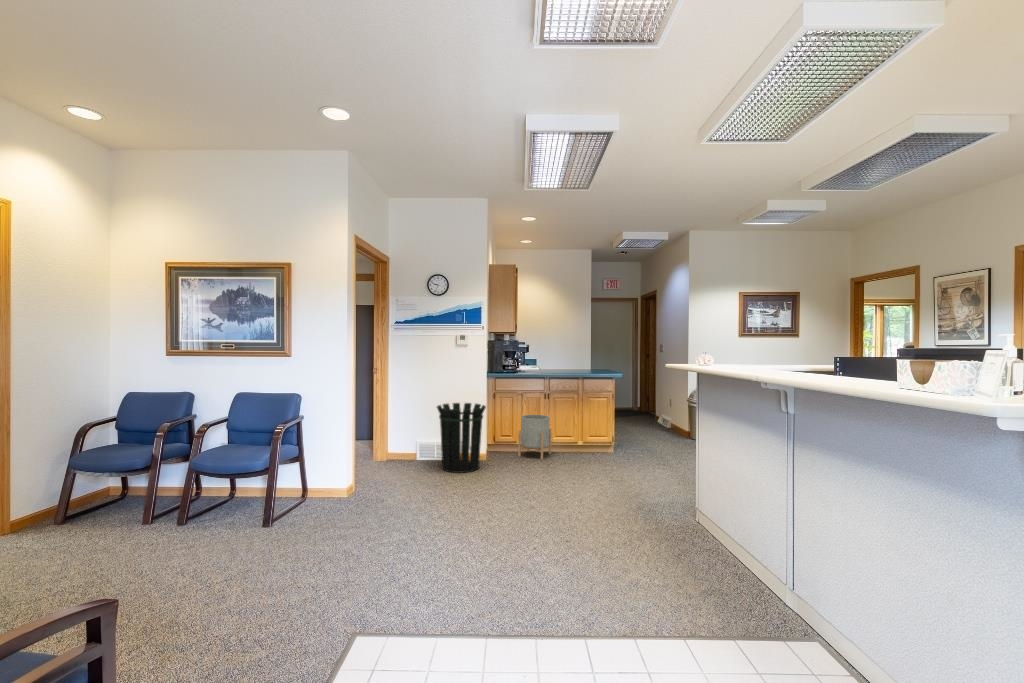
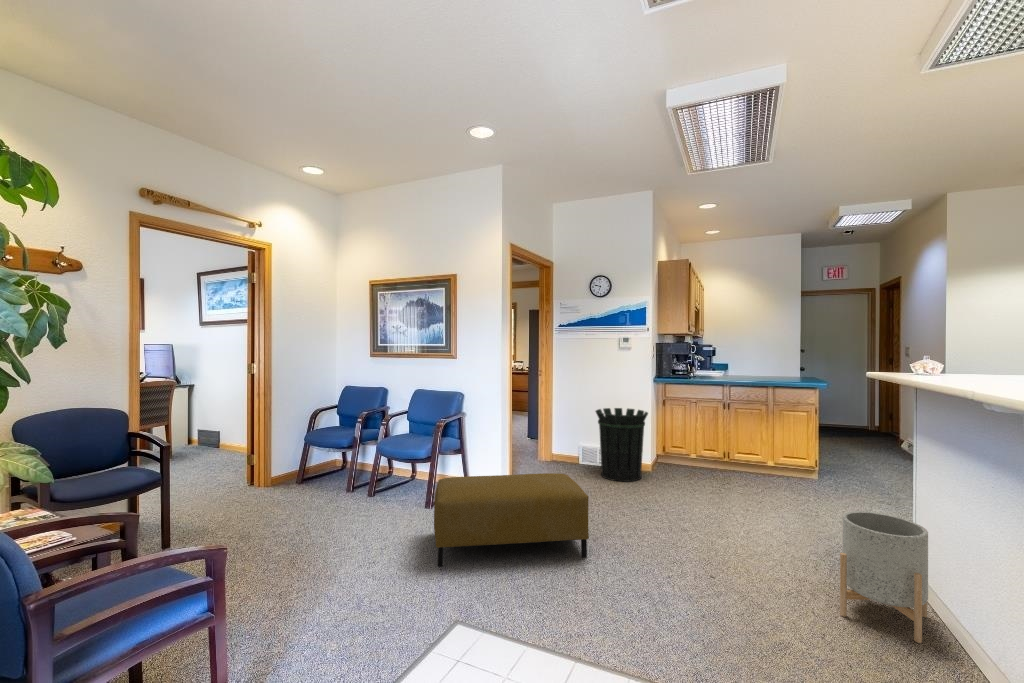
planter: present [518,415,551,460] -> present [840,511,928,643]
ottoman: none [292,470,461,585] -> present [434,473,589,566]

